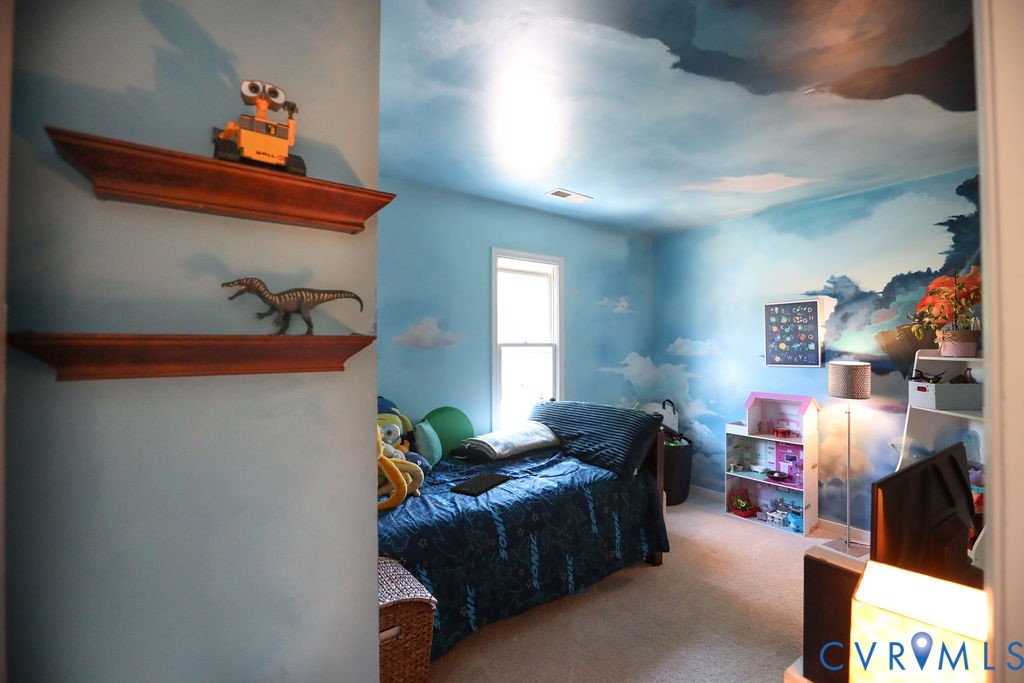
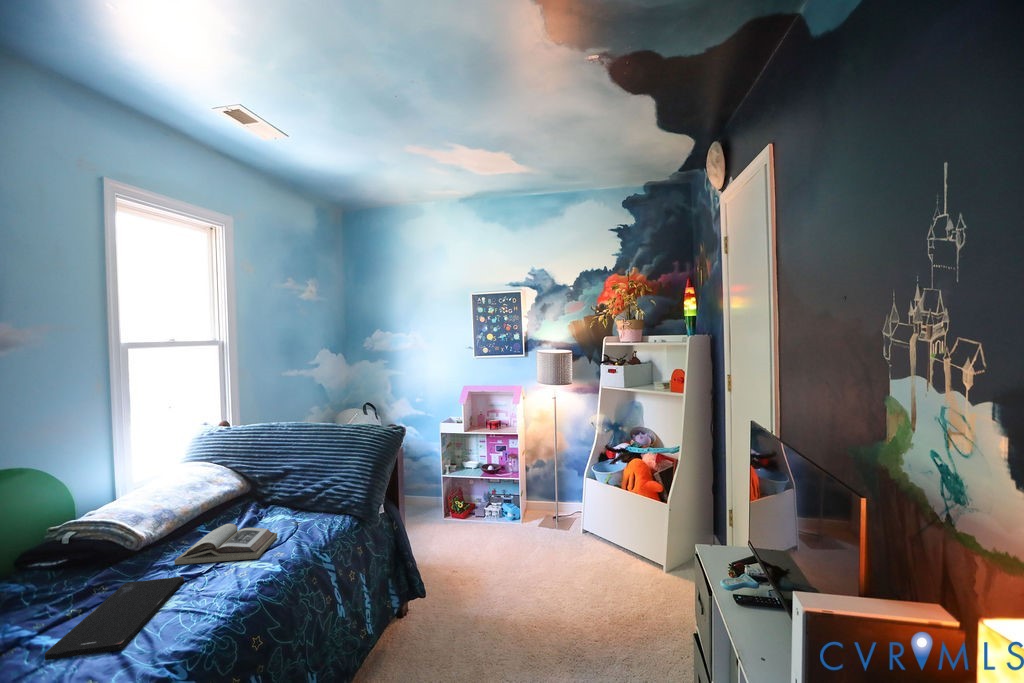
book: none [509,456,564,478] -> present [174,524,277,565]

